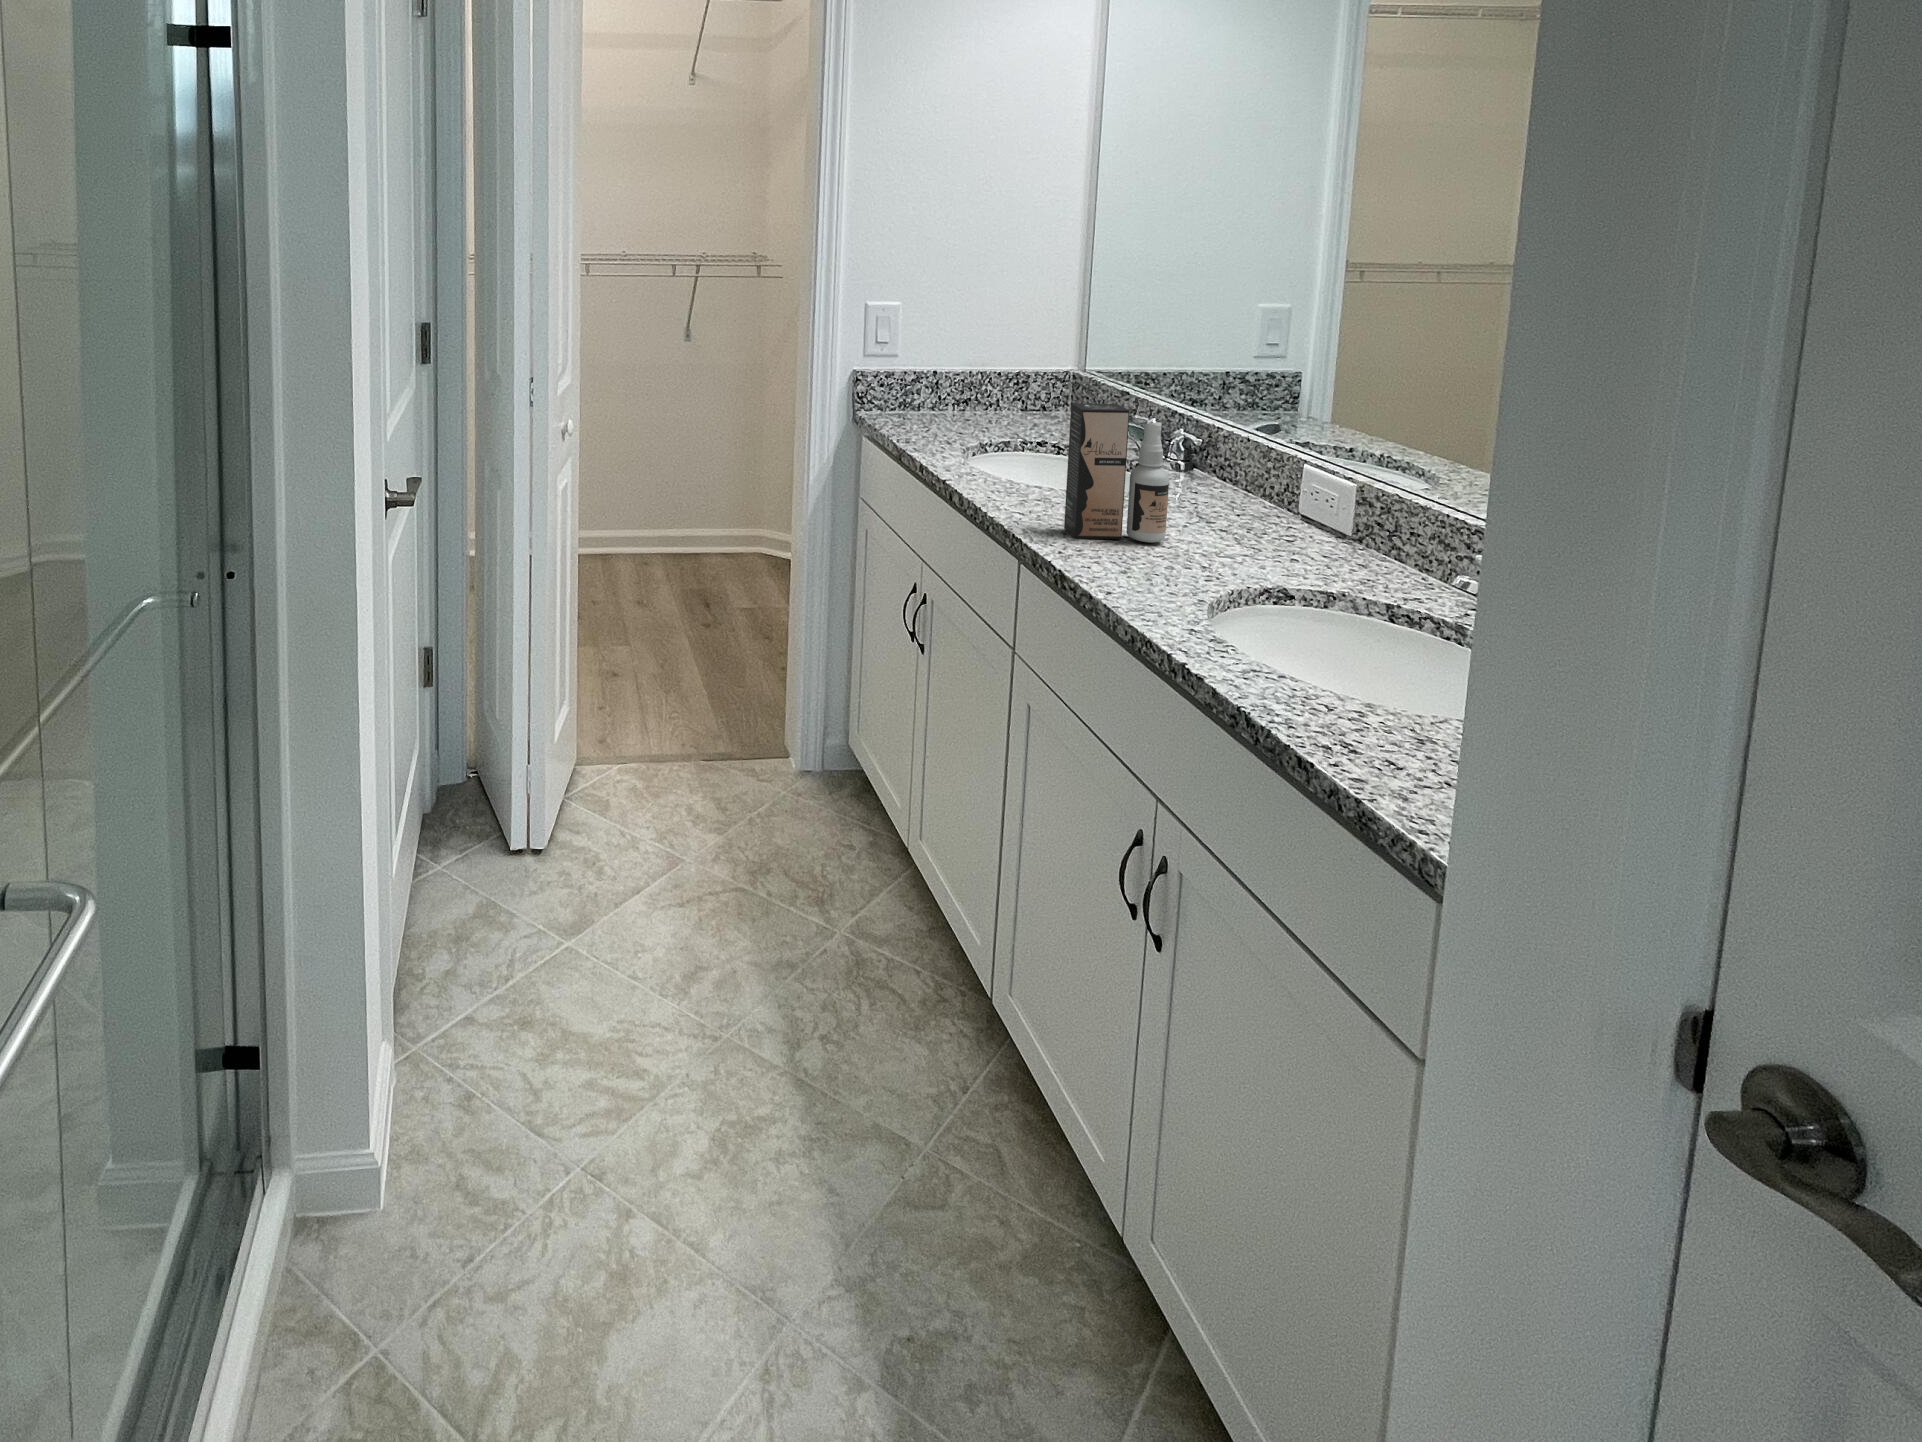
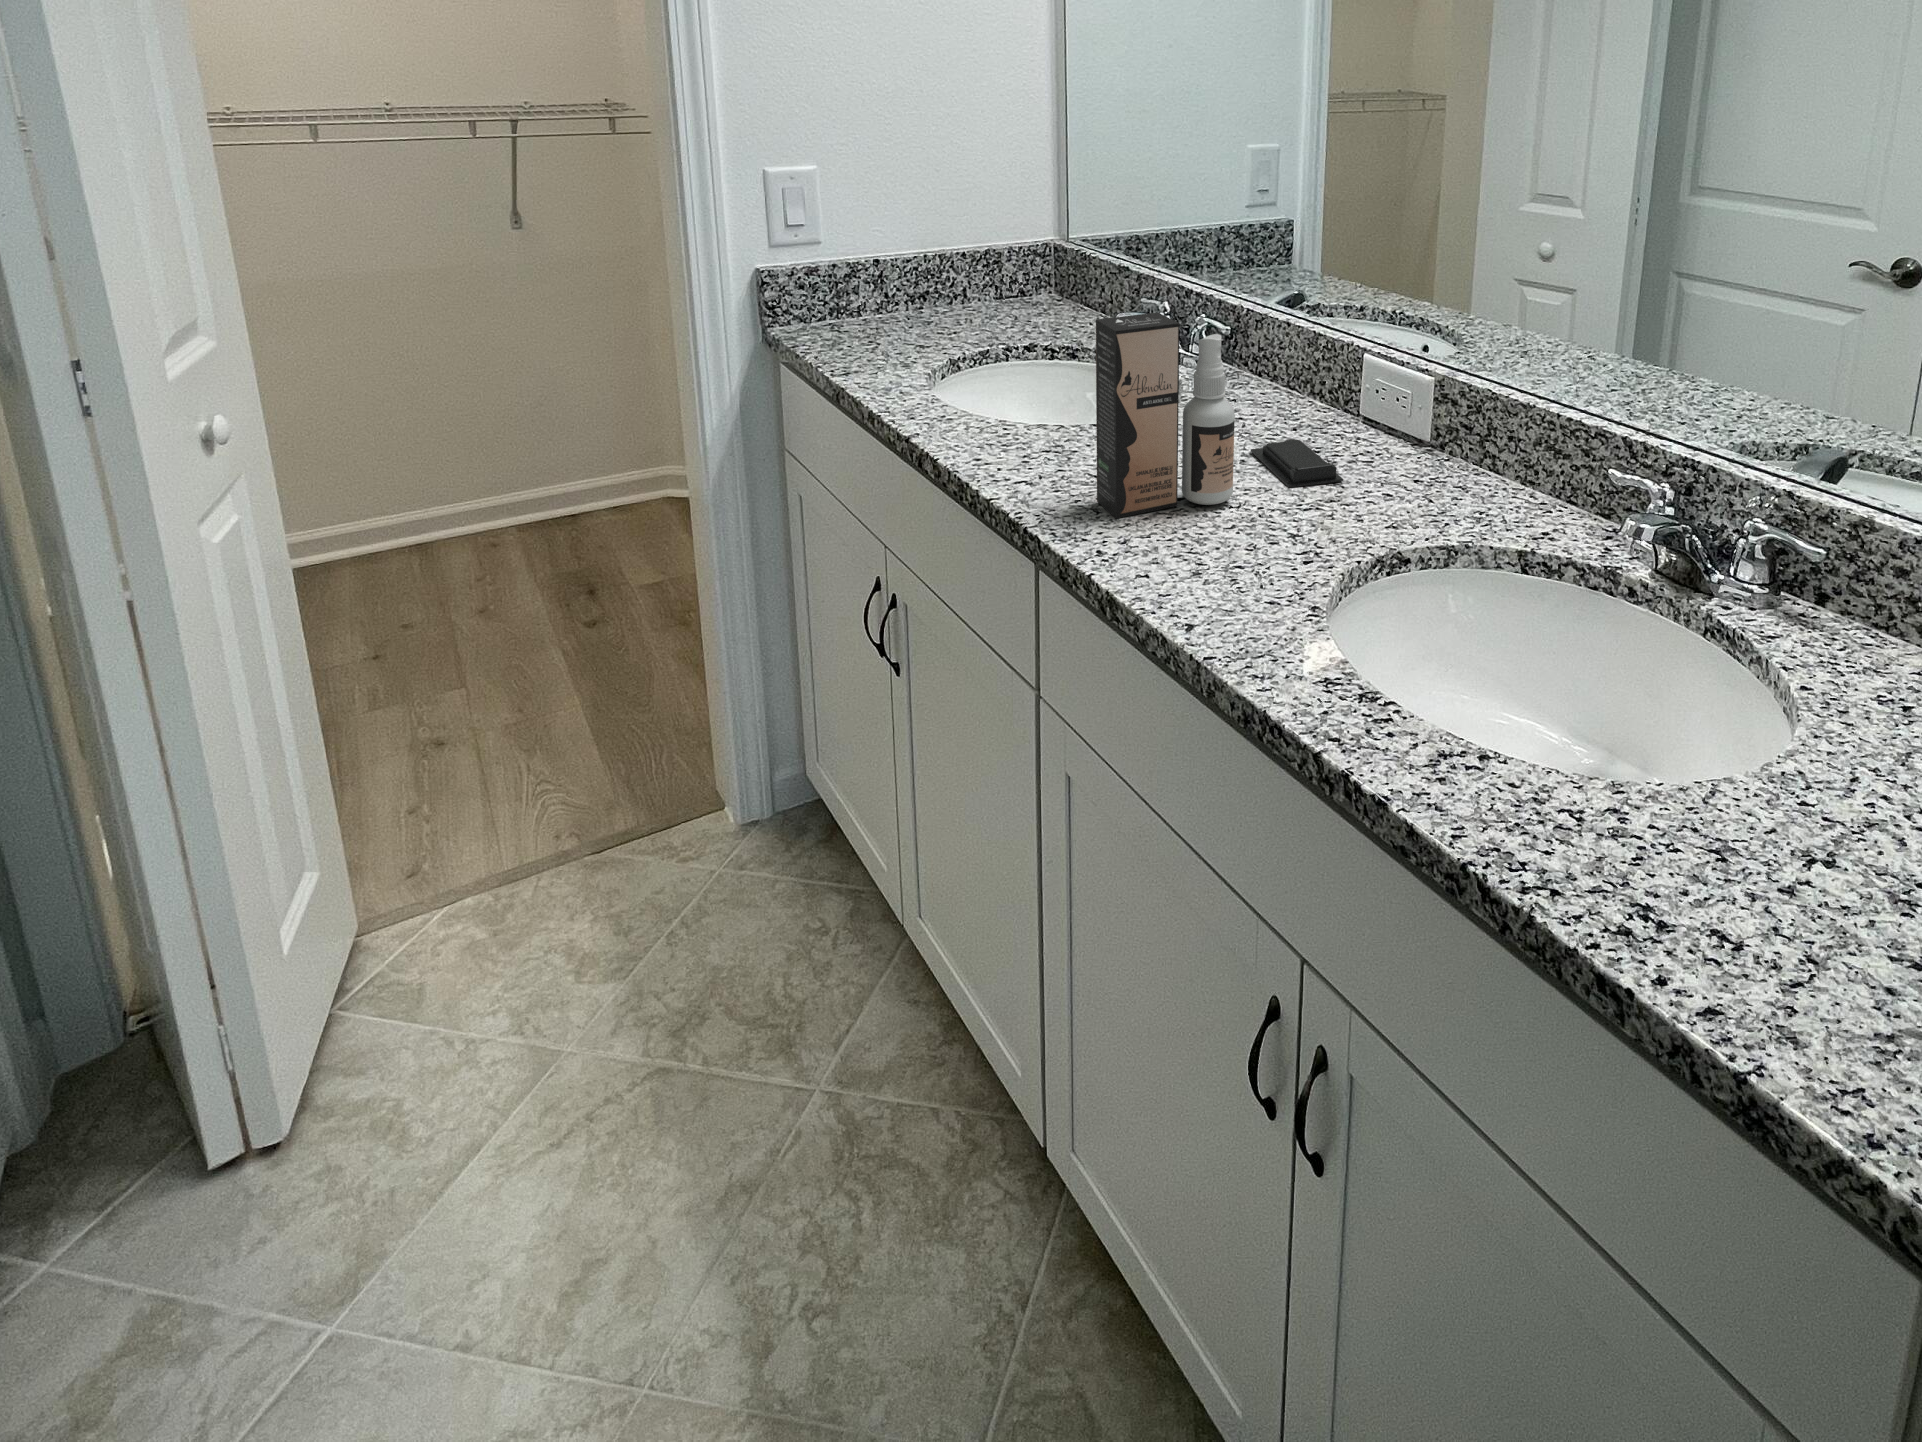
soap bar: none [1192,516,1261,548] -> present [1251,439,1343,488]

